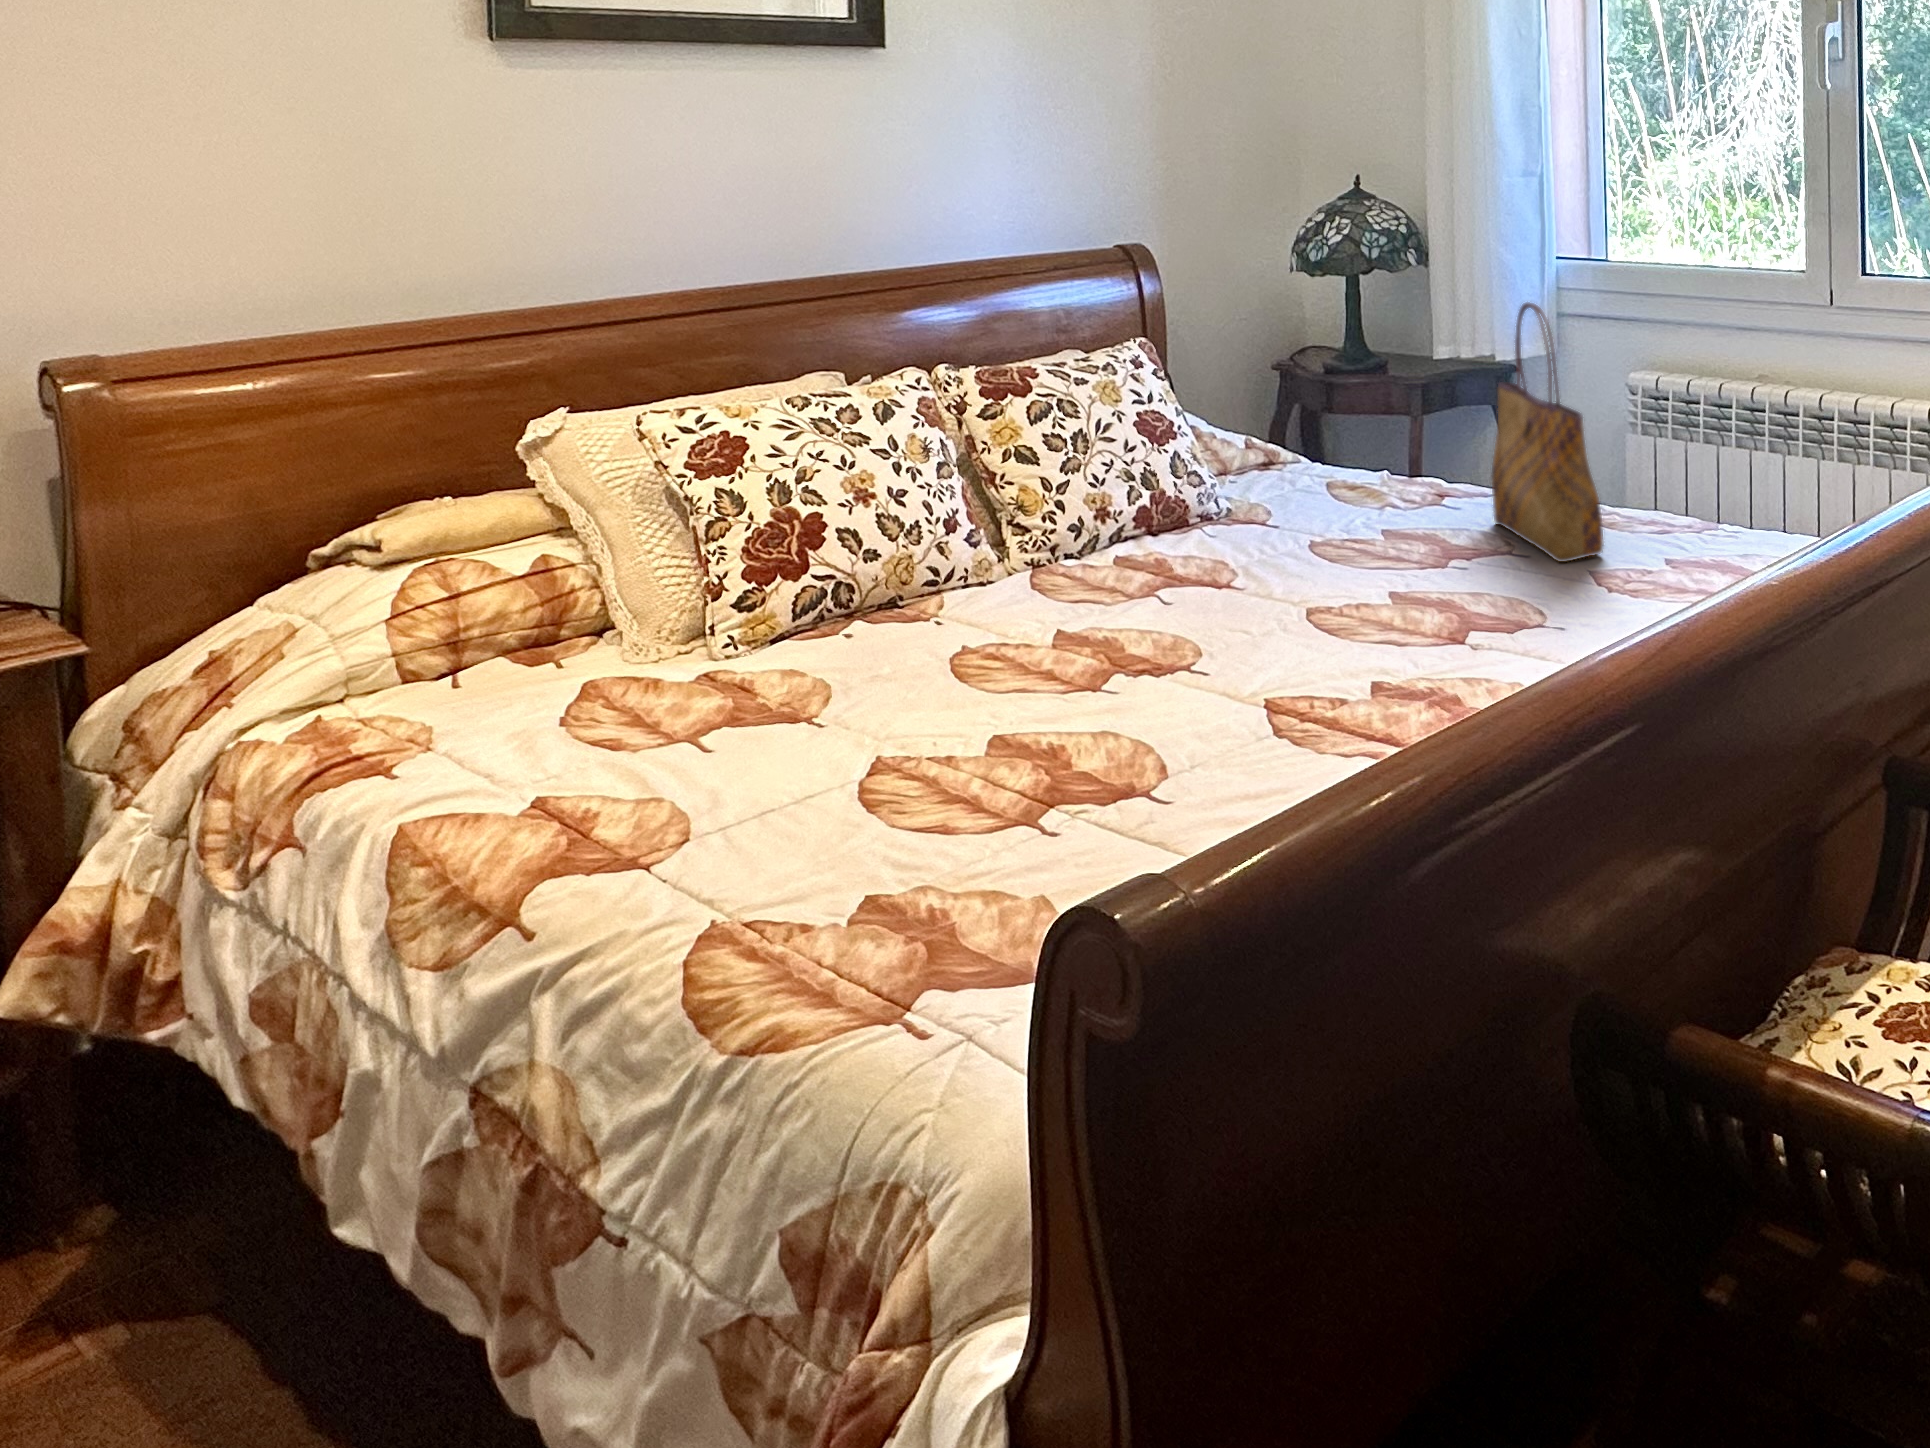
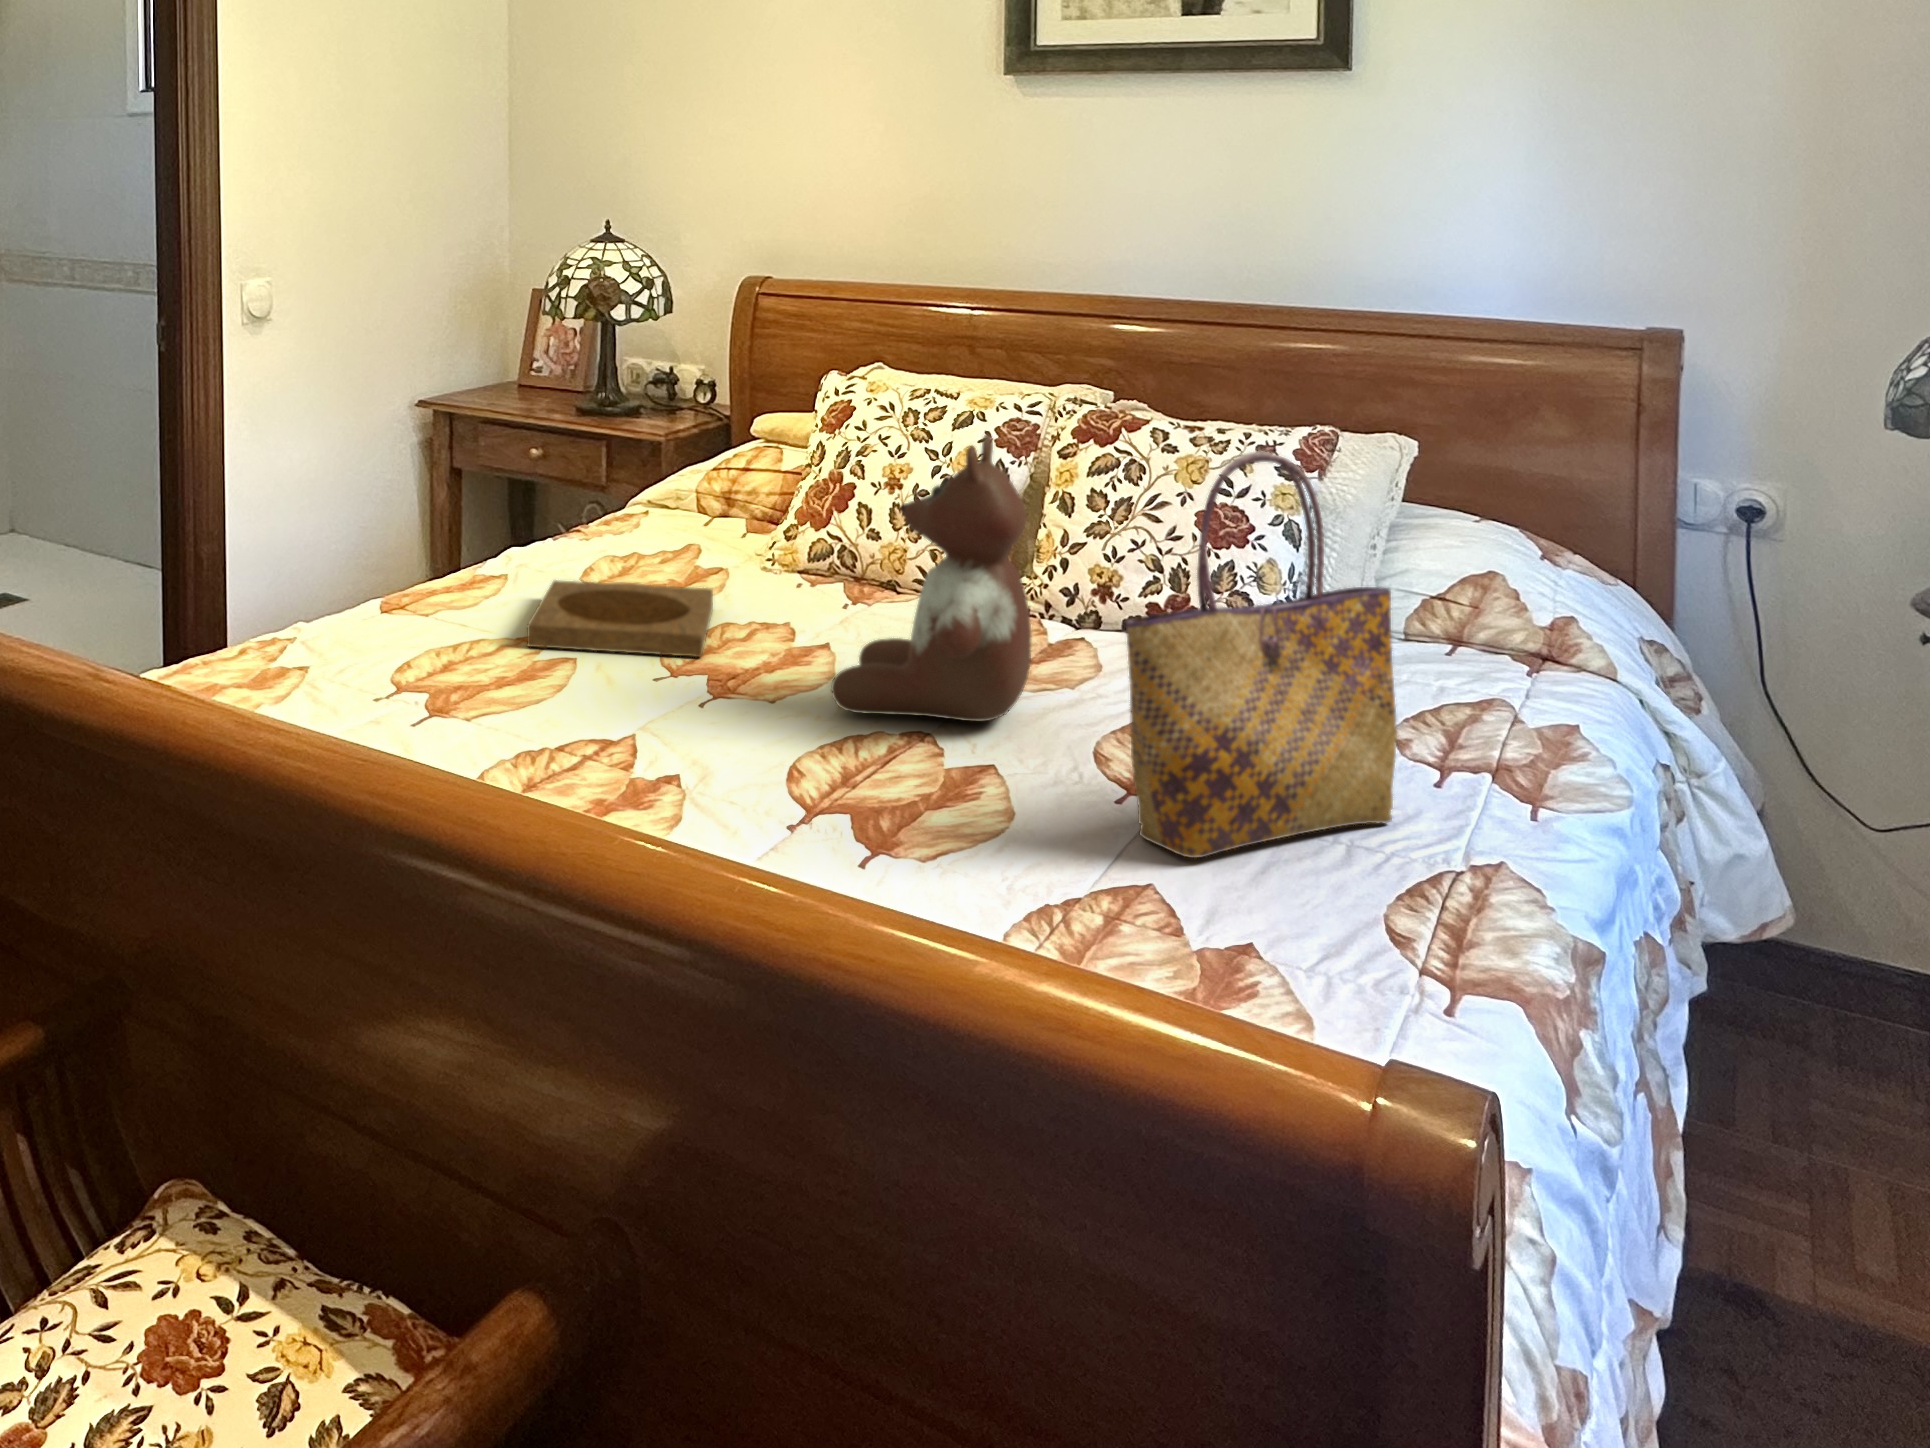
stuffed bear: none [1197,356,1400,621] -> present [831,434,1032,721]
tray: none [777,648,1097,752] -> present [527,581,713,657]

